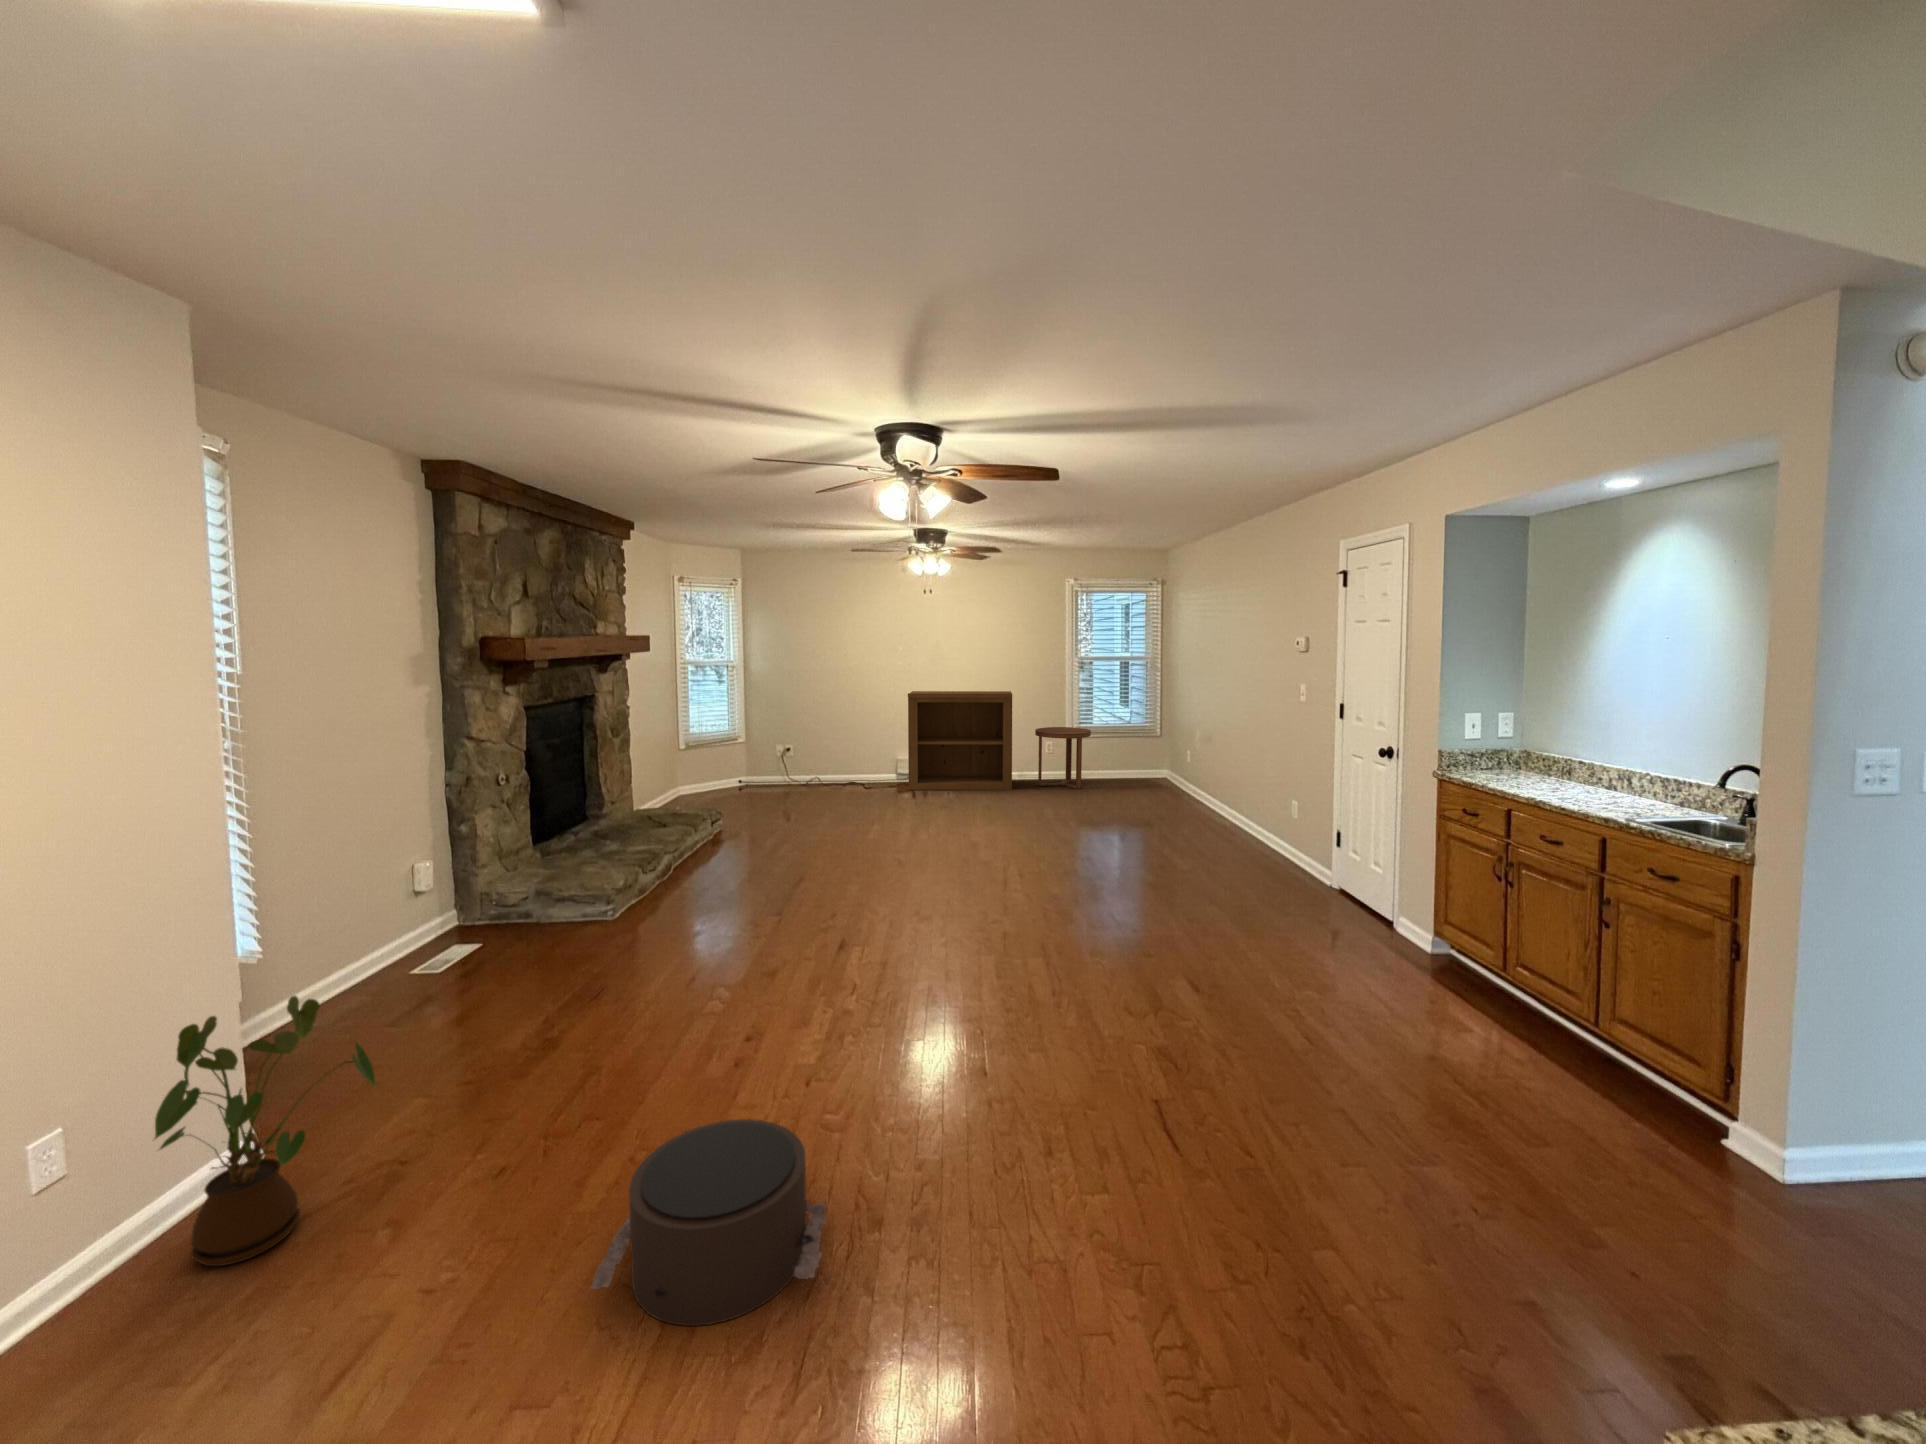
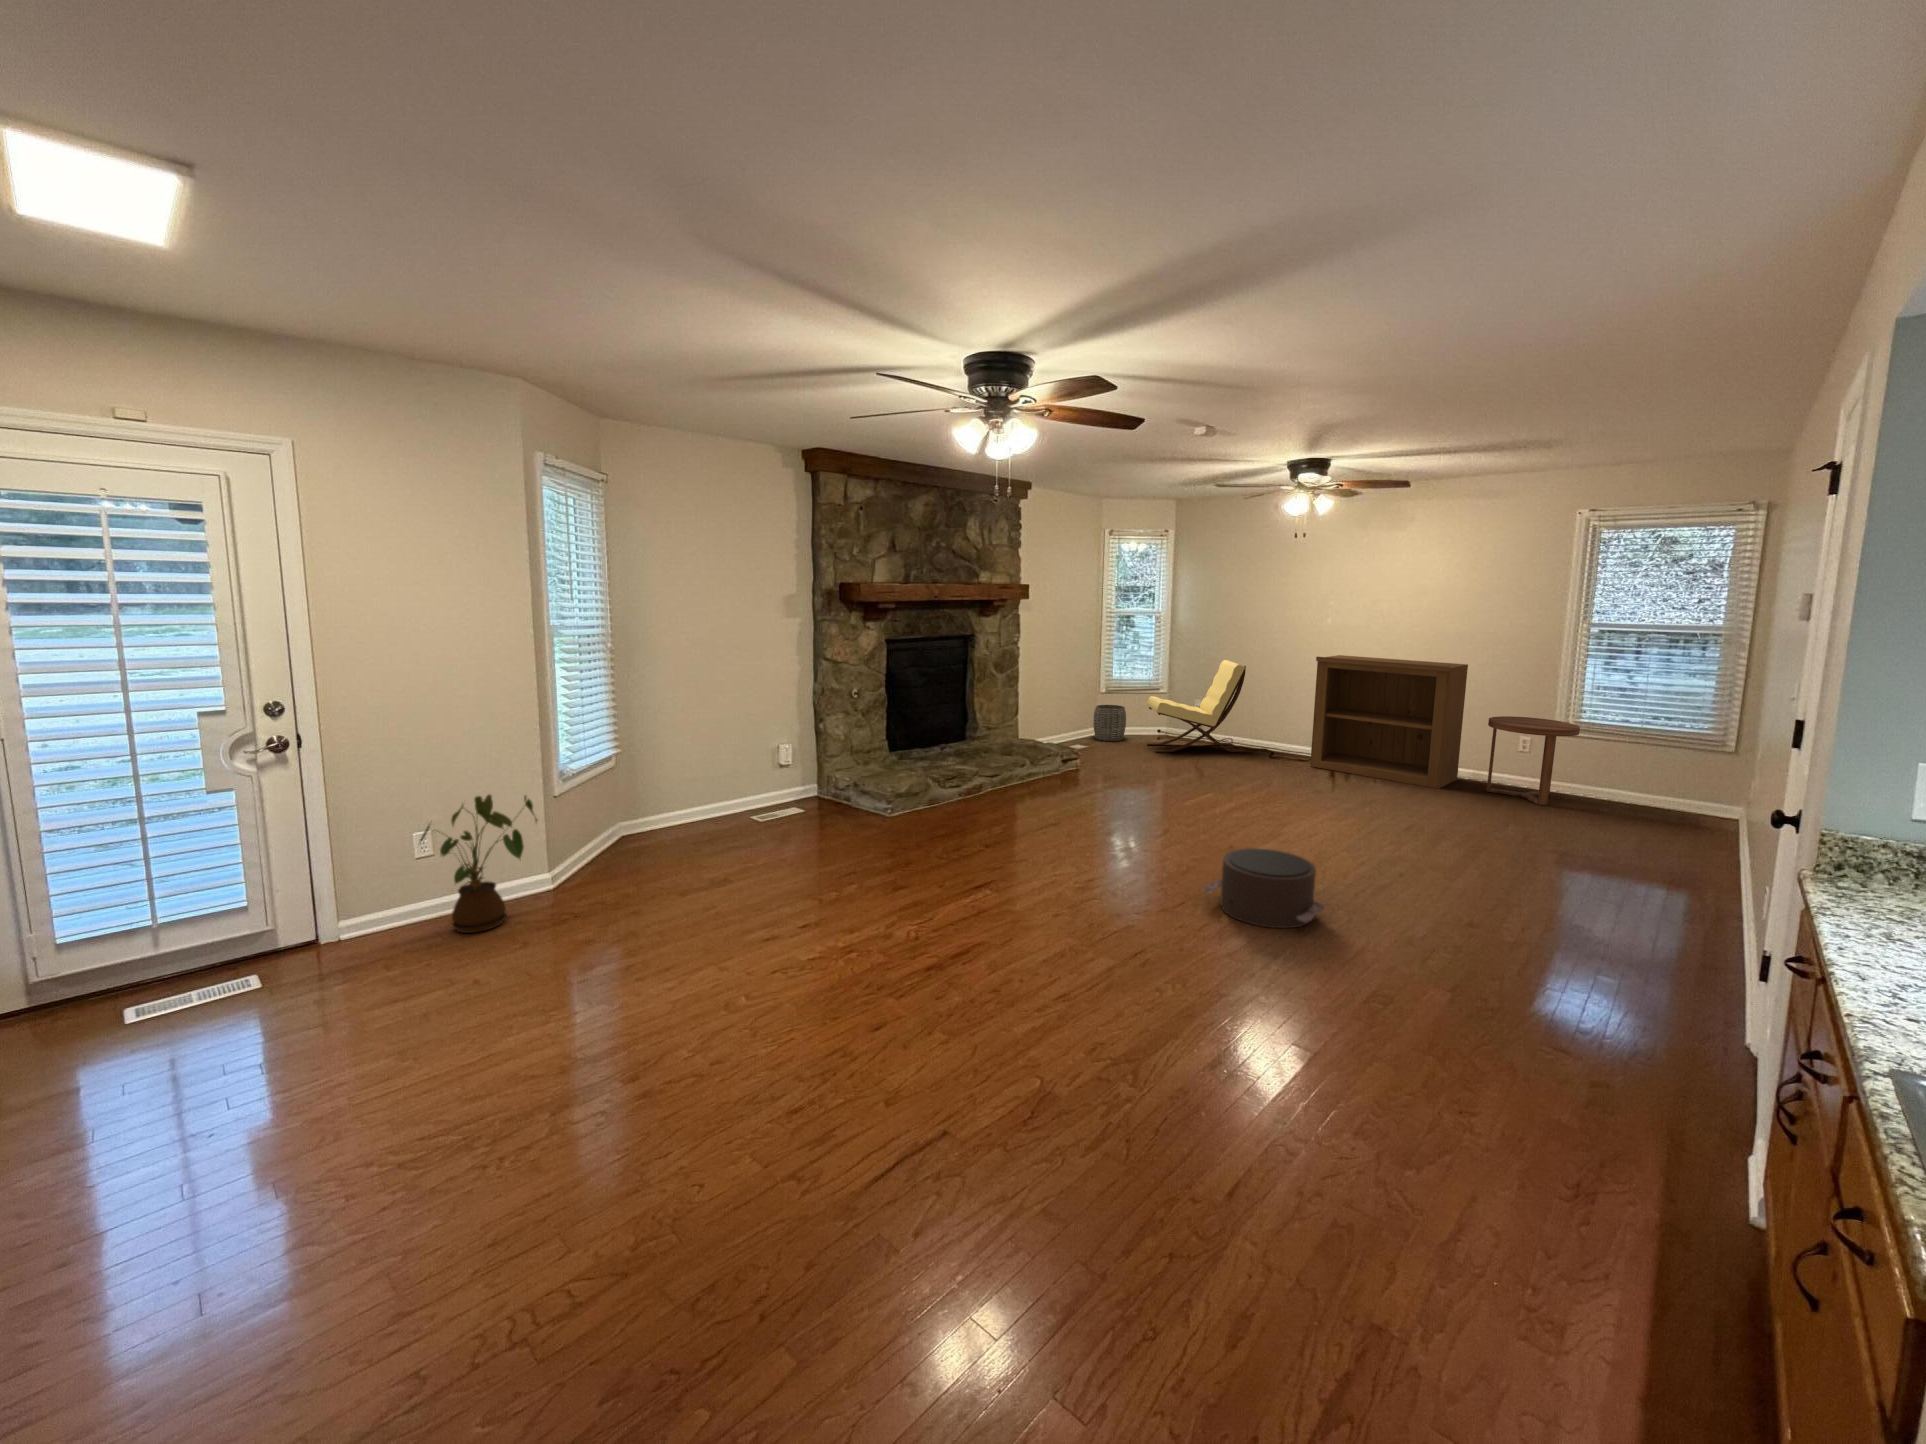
lounge chair: none [745,703,842,801] -> present [1146,660,1246,752]
woven basket: none [680,760,717,800] -> present [1093,705,1126,741]
pouf: present [591,1119,826,1326] -> present [1203,848,1325,928]

